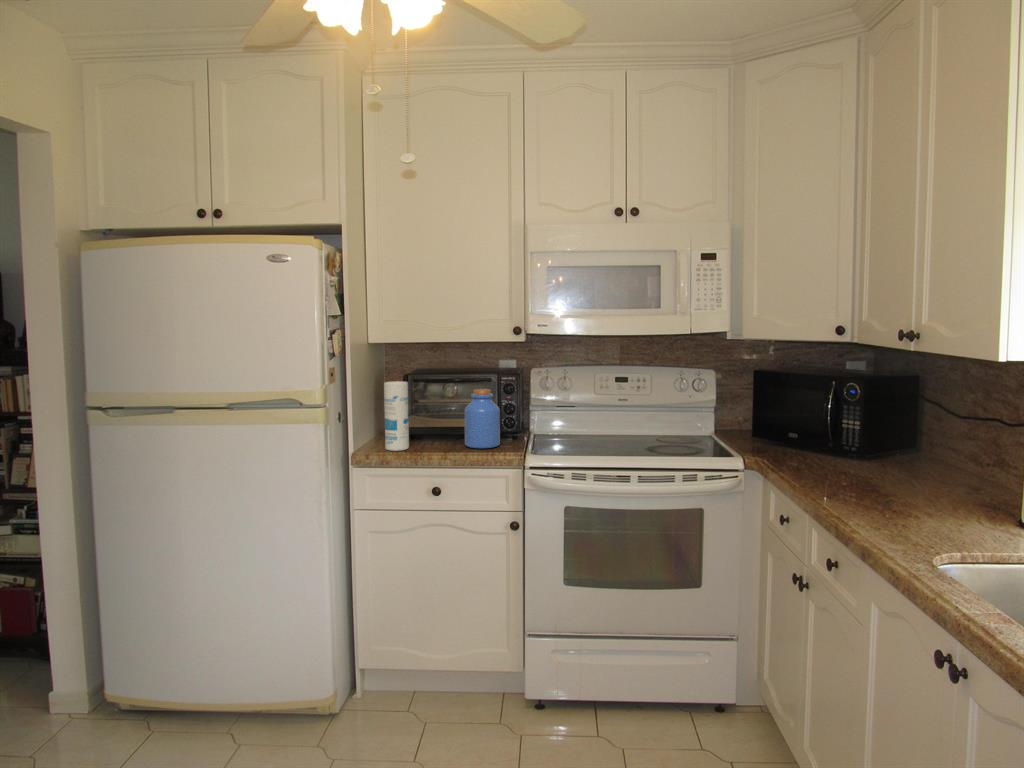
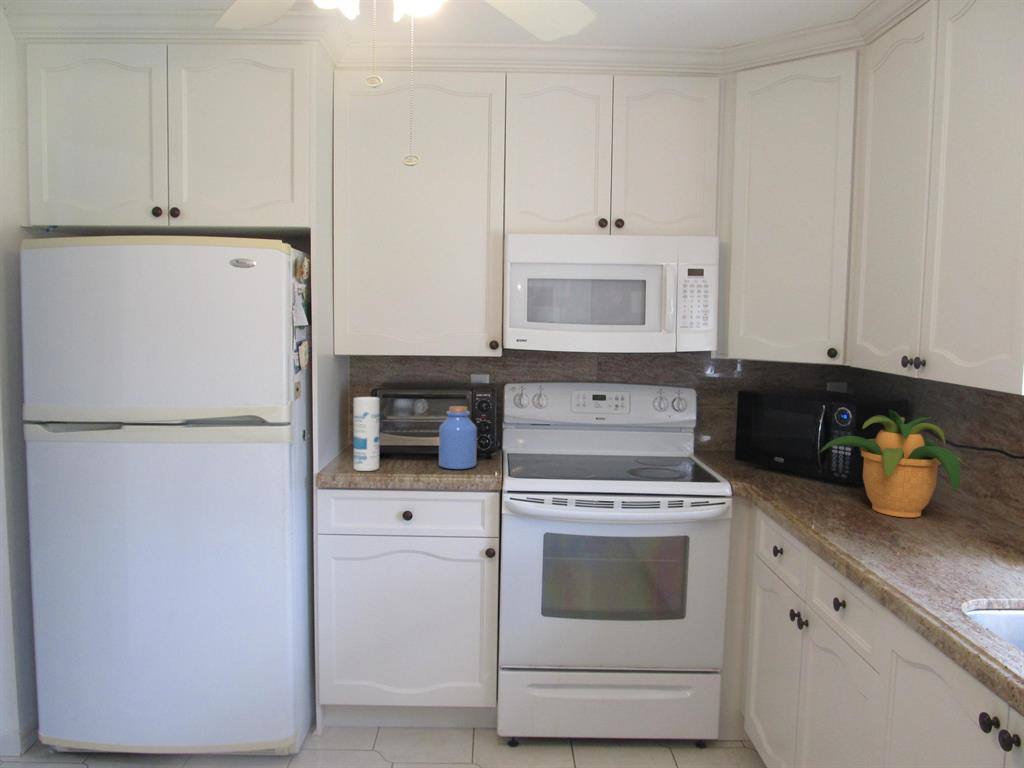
potted plant: none [826,384,972,488] -> present [820,410,966,517]

